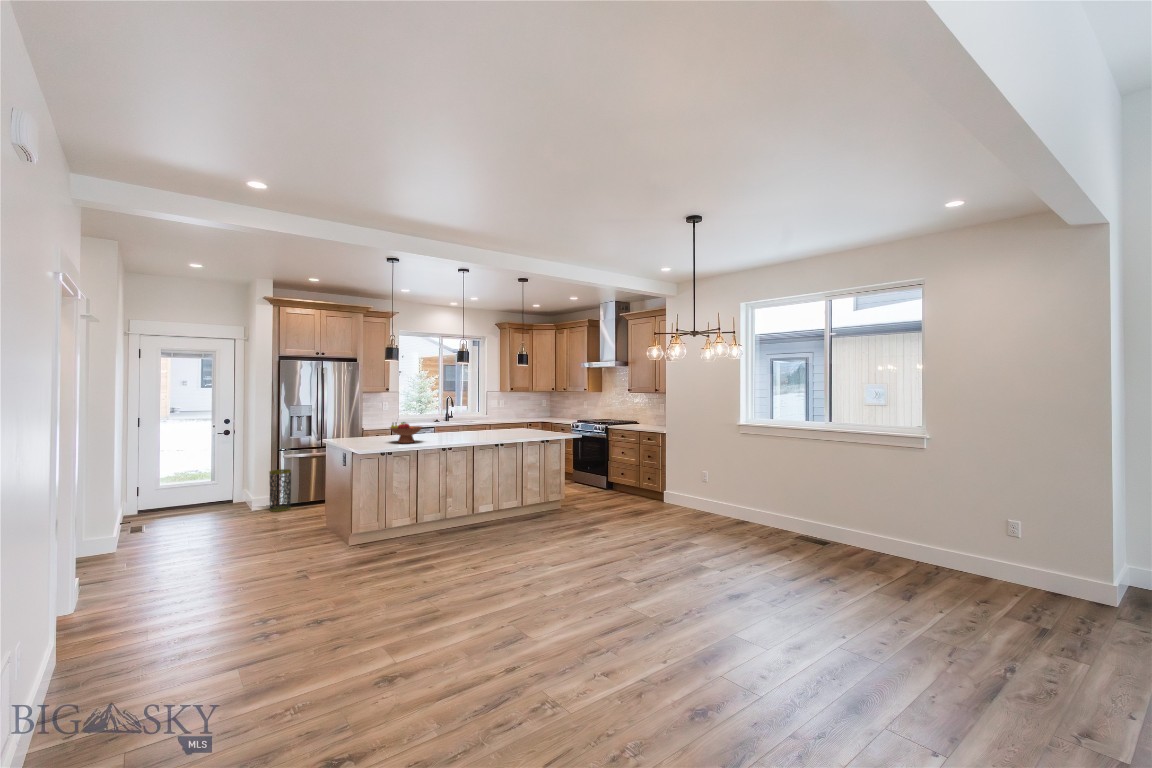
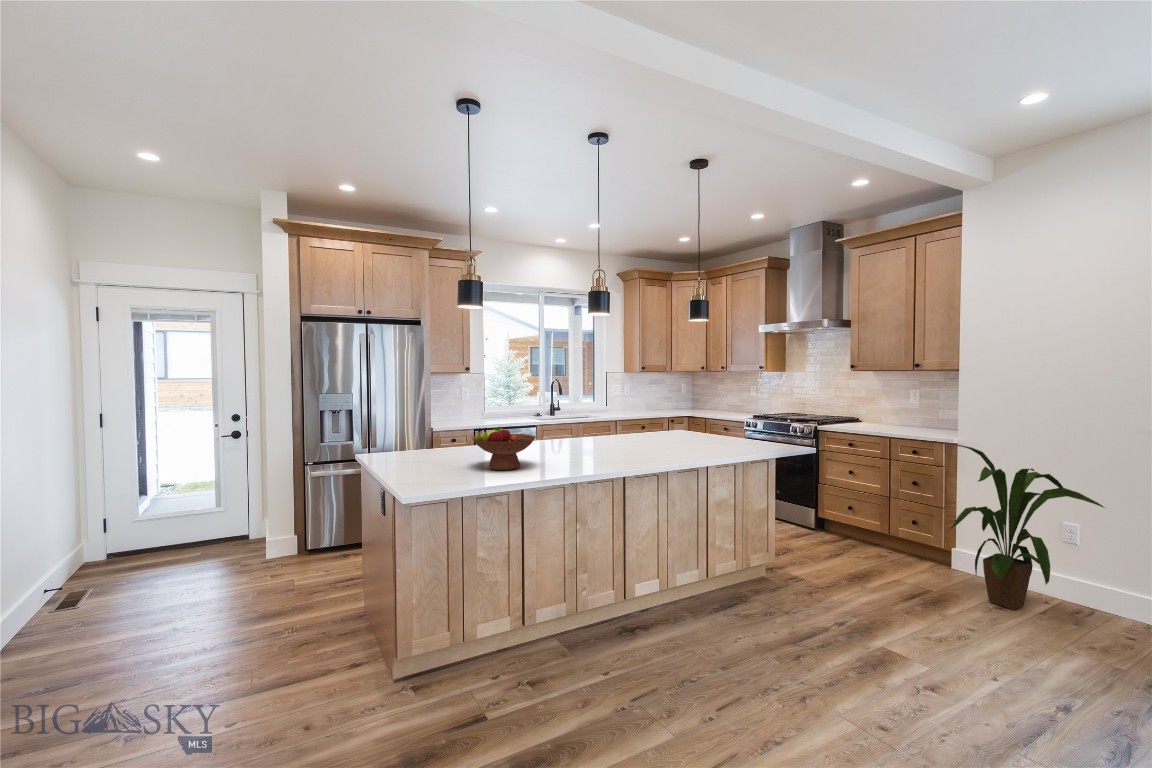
house plant: none [643,433,705,515] -> present [950,445,1105,610]
trash can: present [269,469,291,512] -> none [285,496,320,567]

